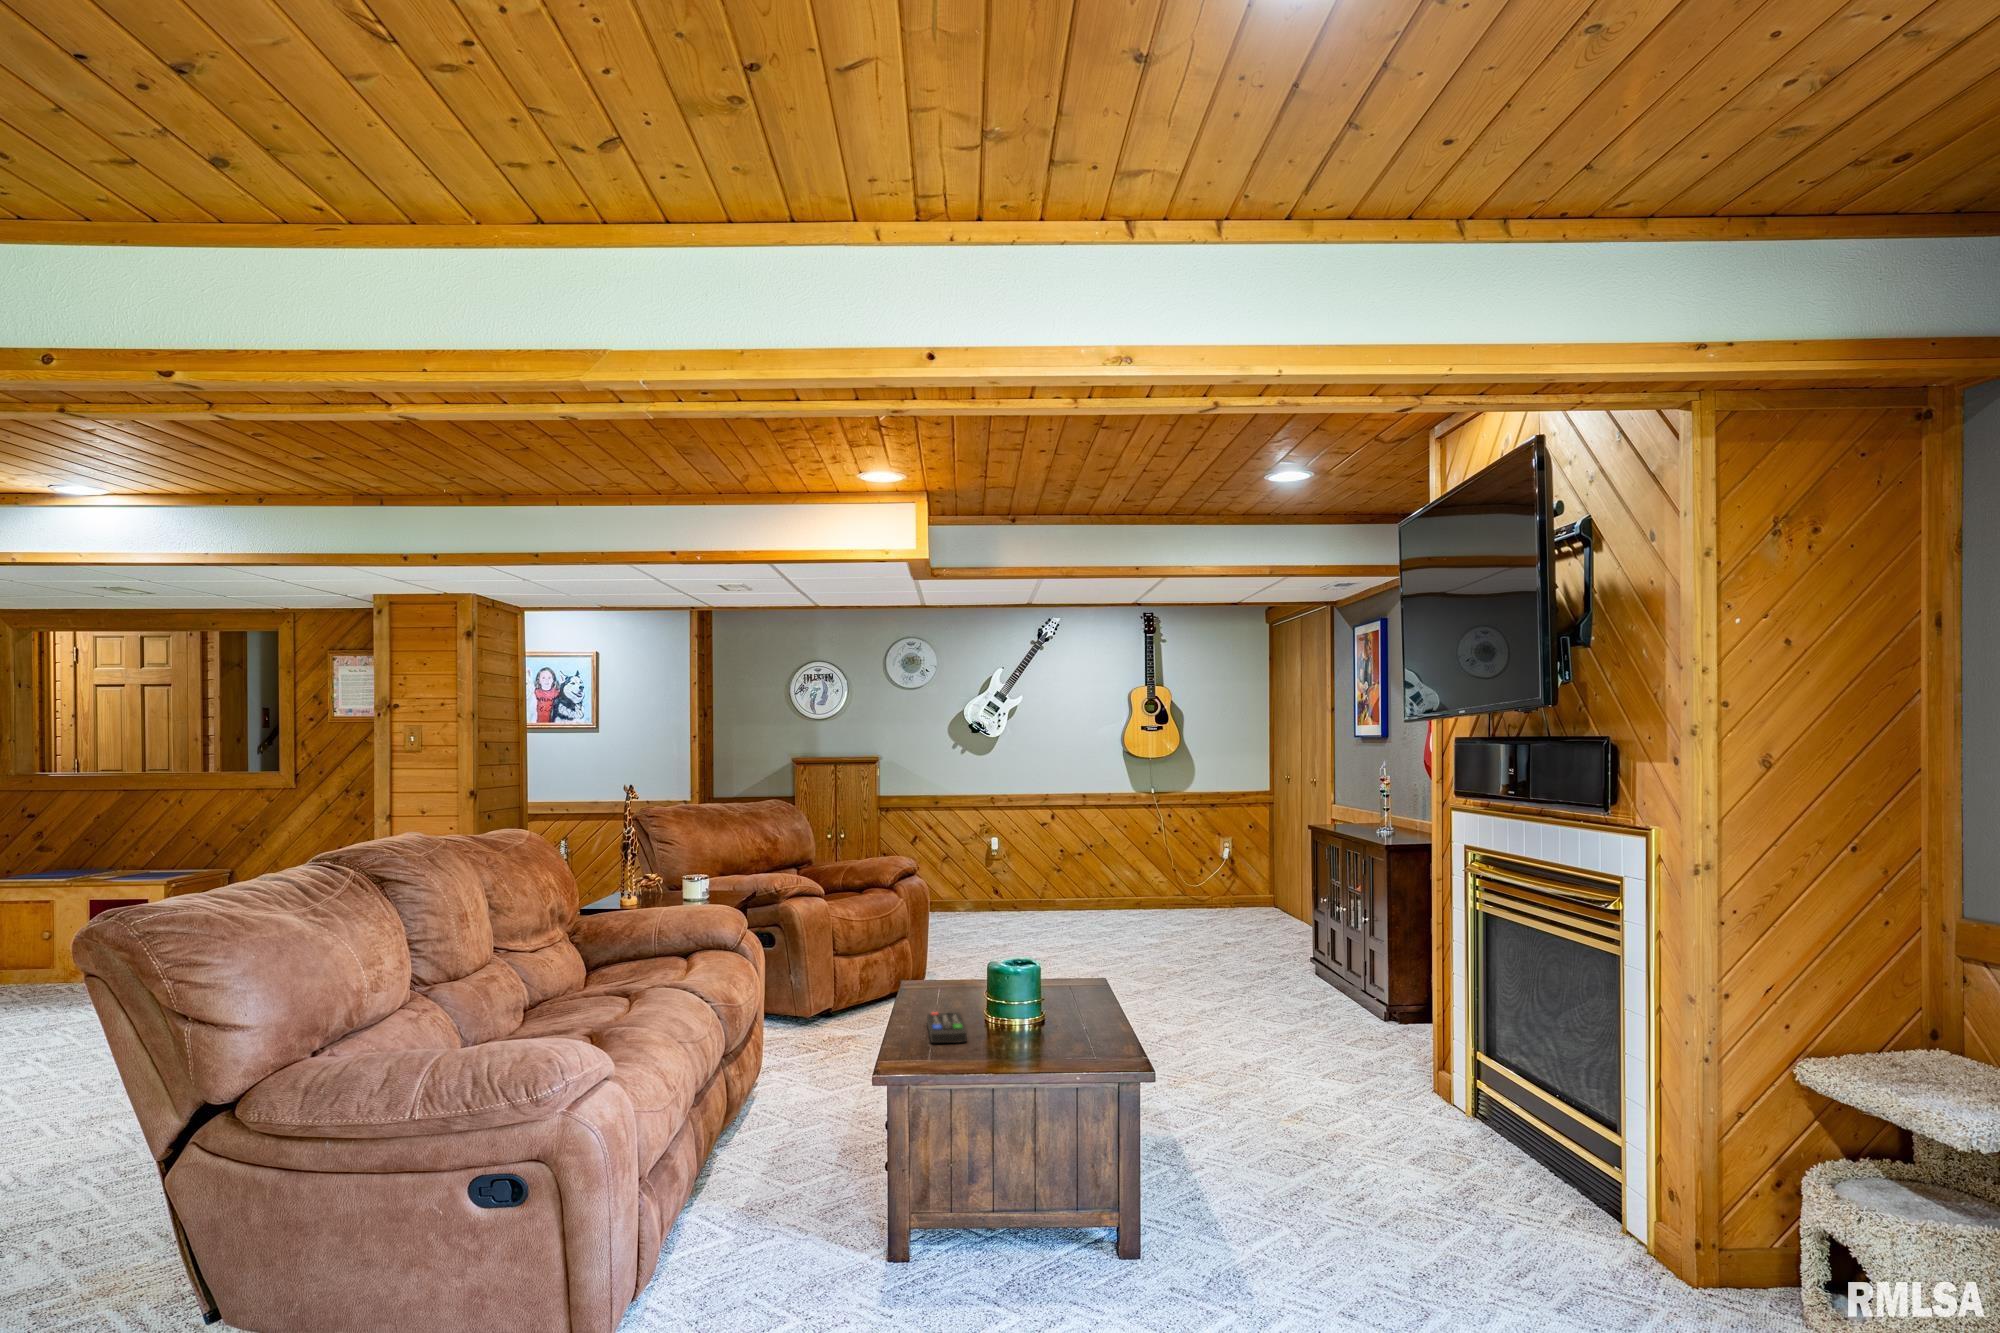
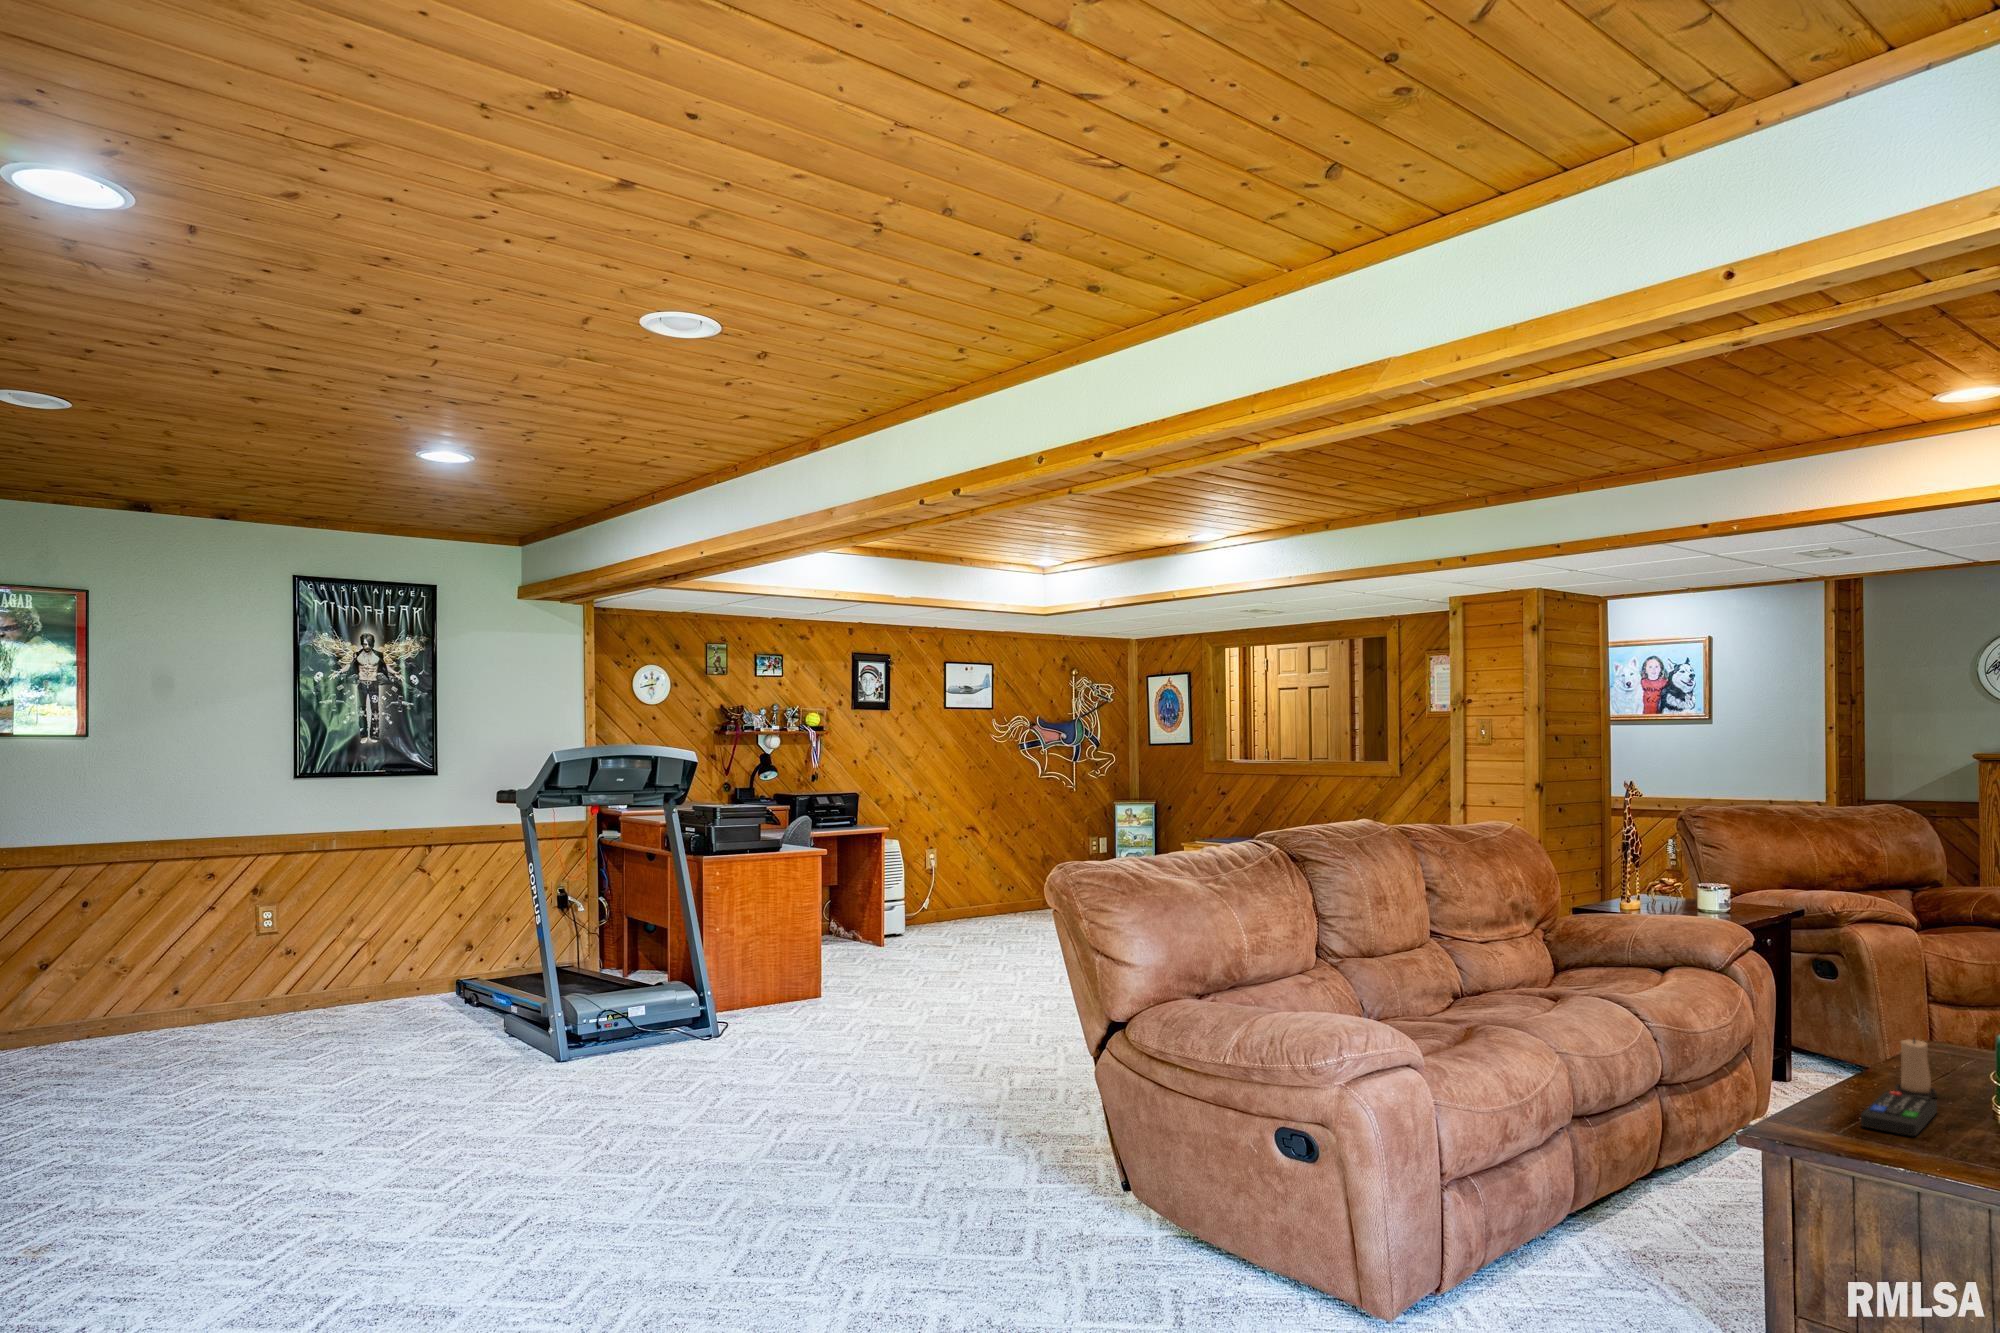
candle: none [923,968,950,1015] -> present [1895,1038,1937,1098]

